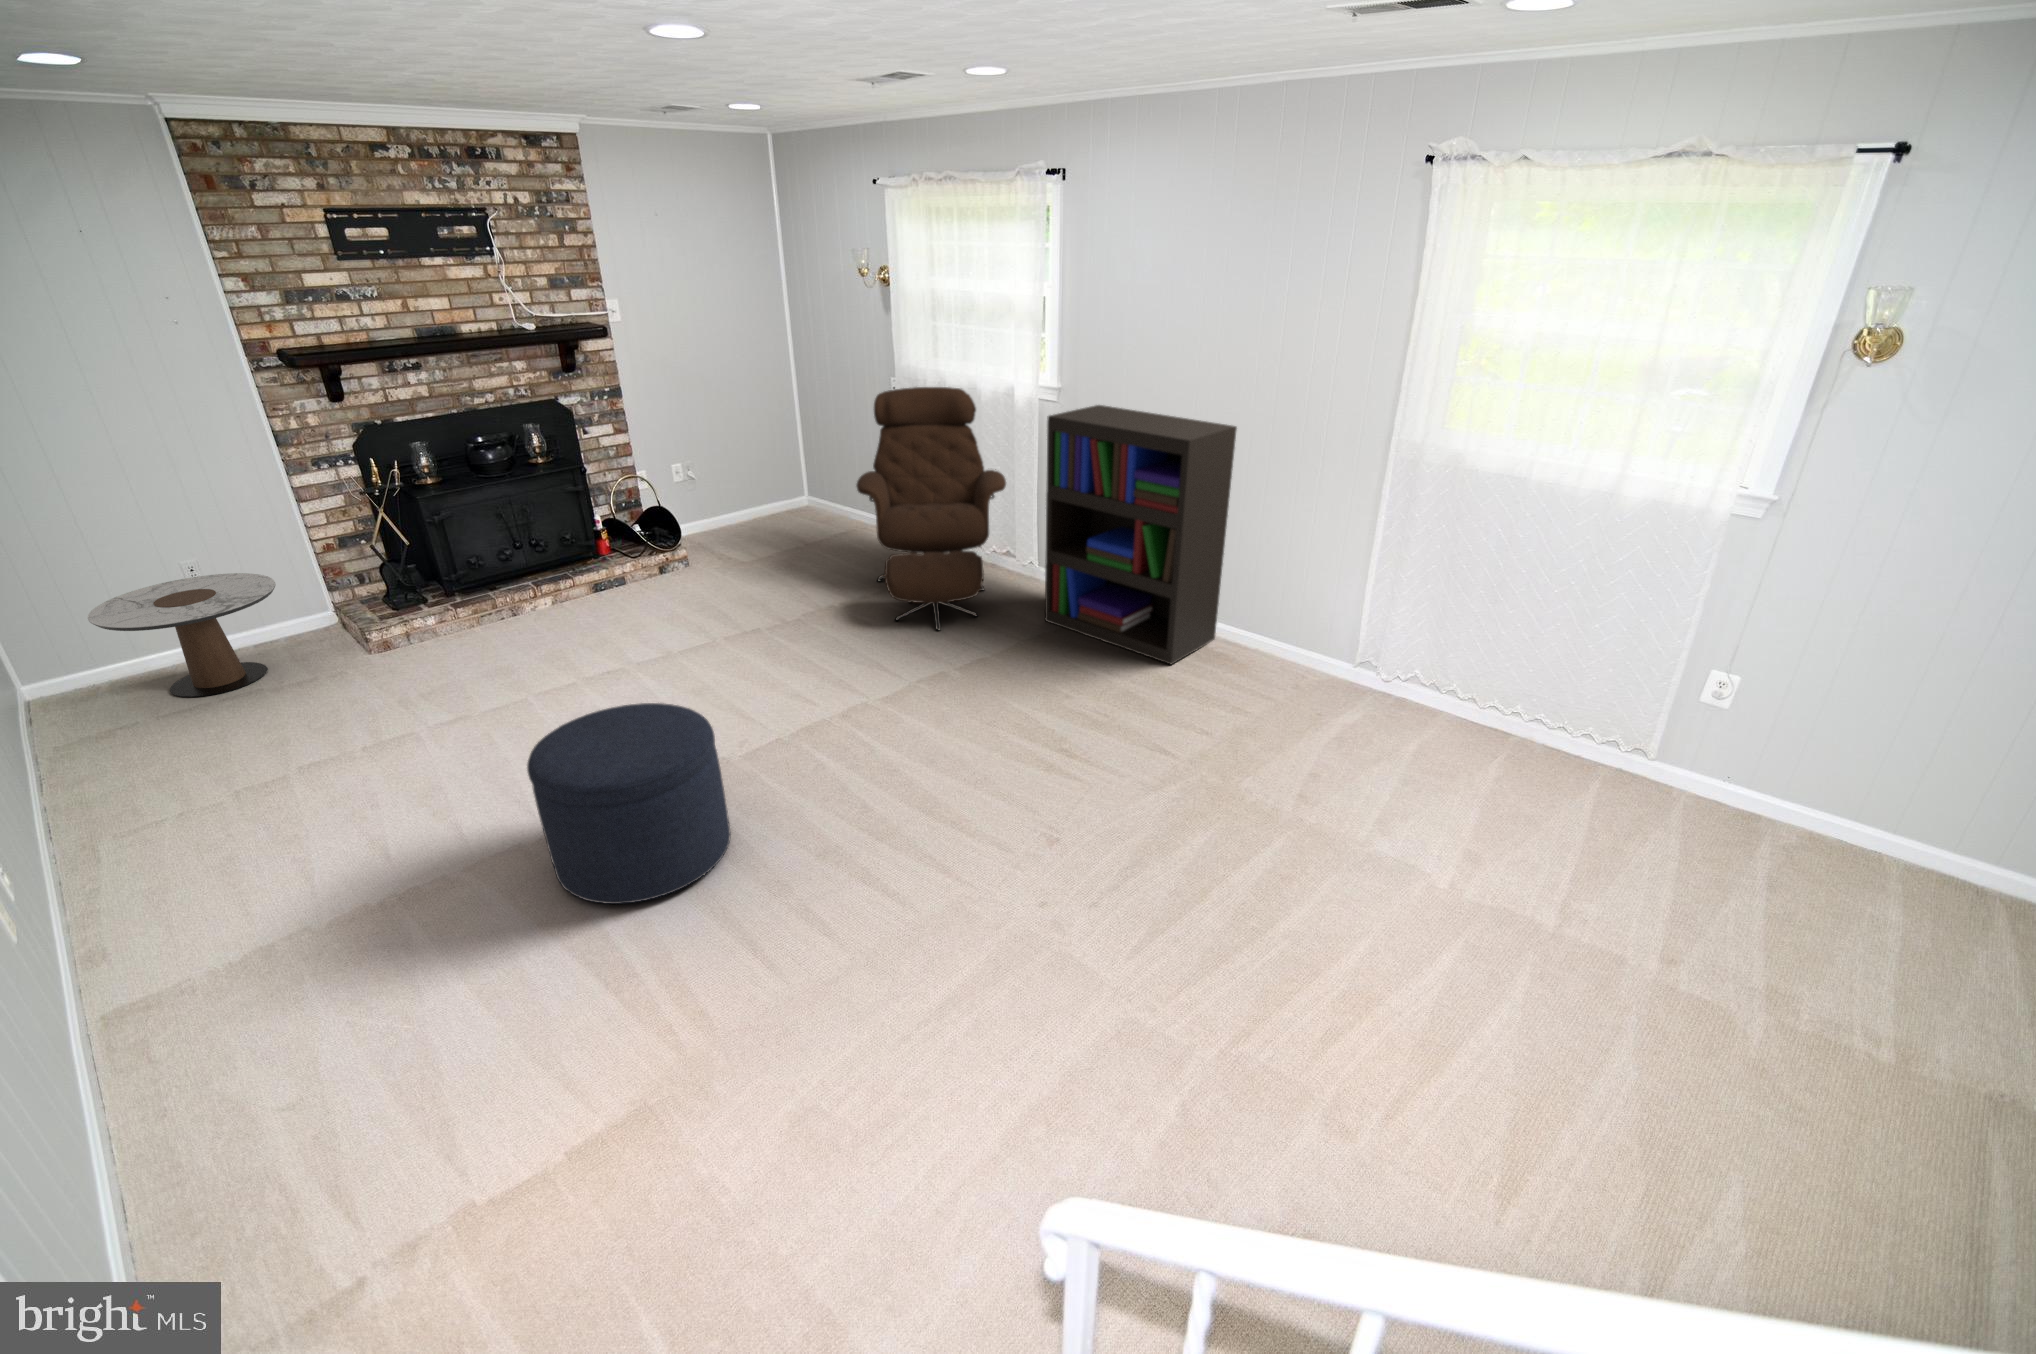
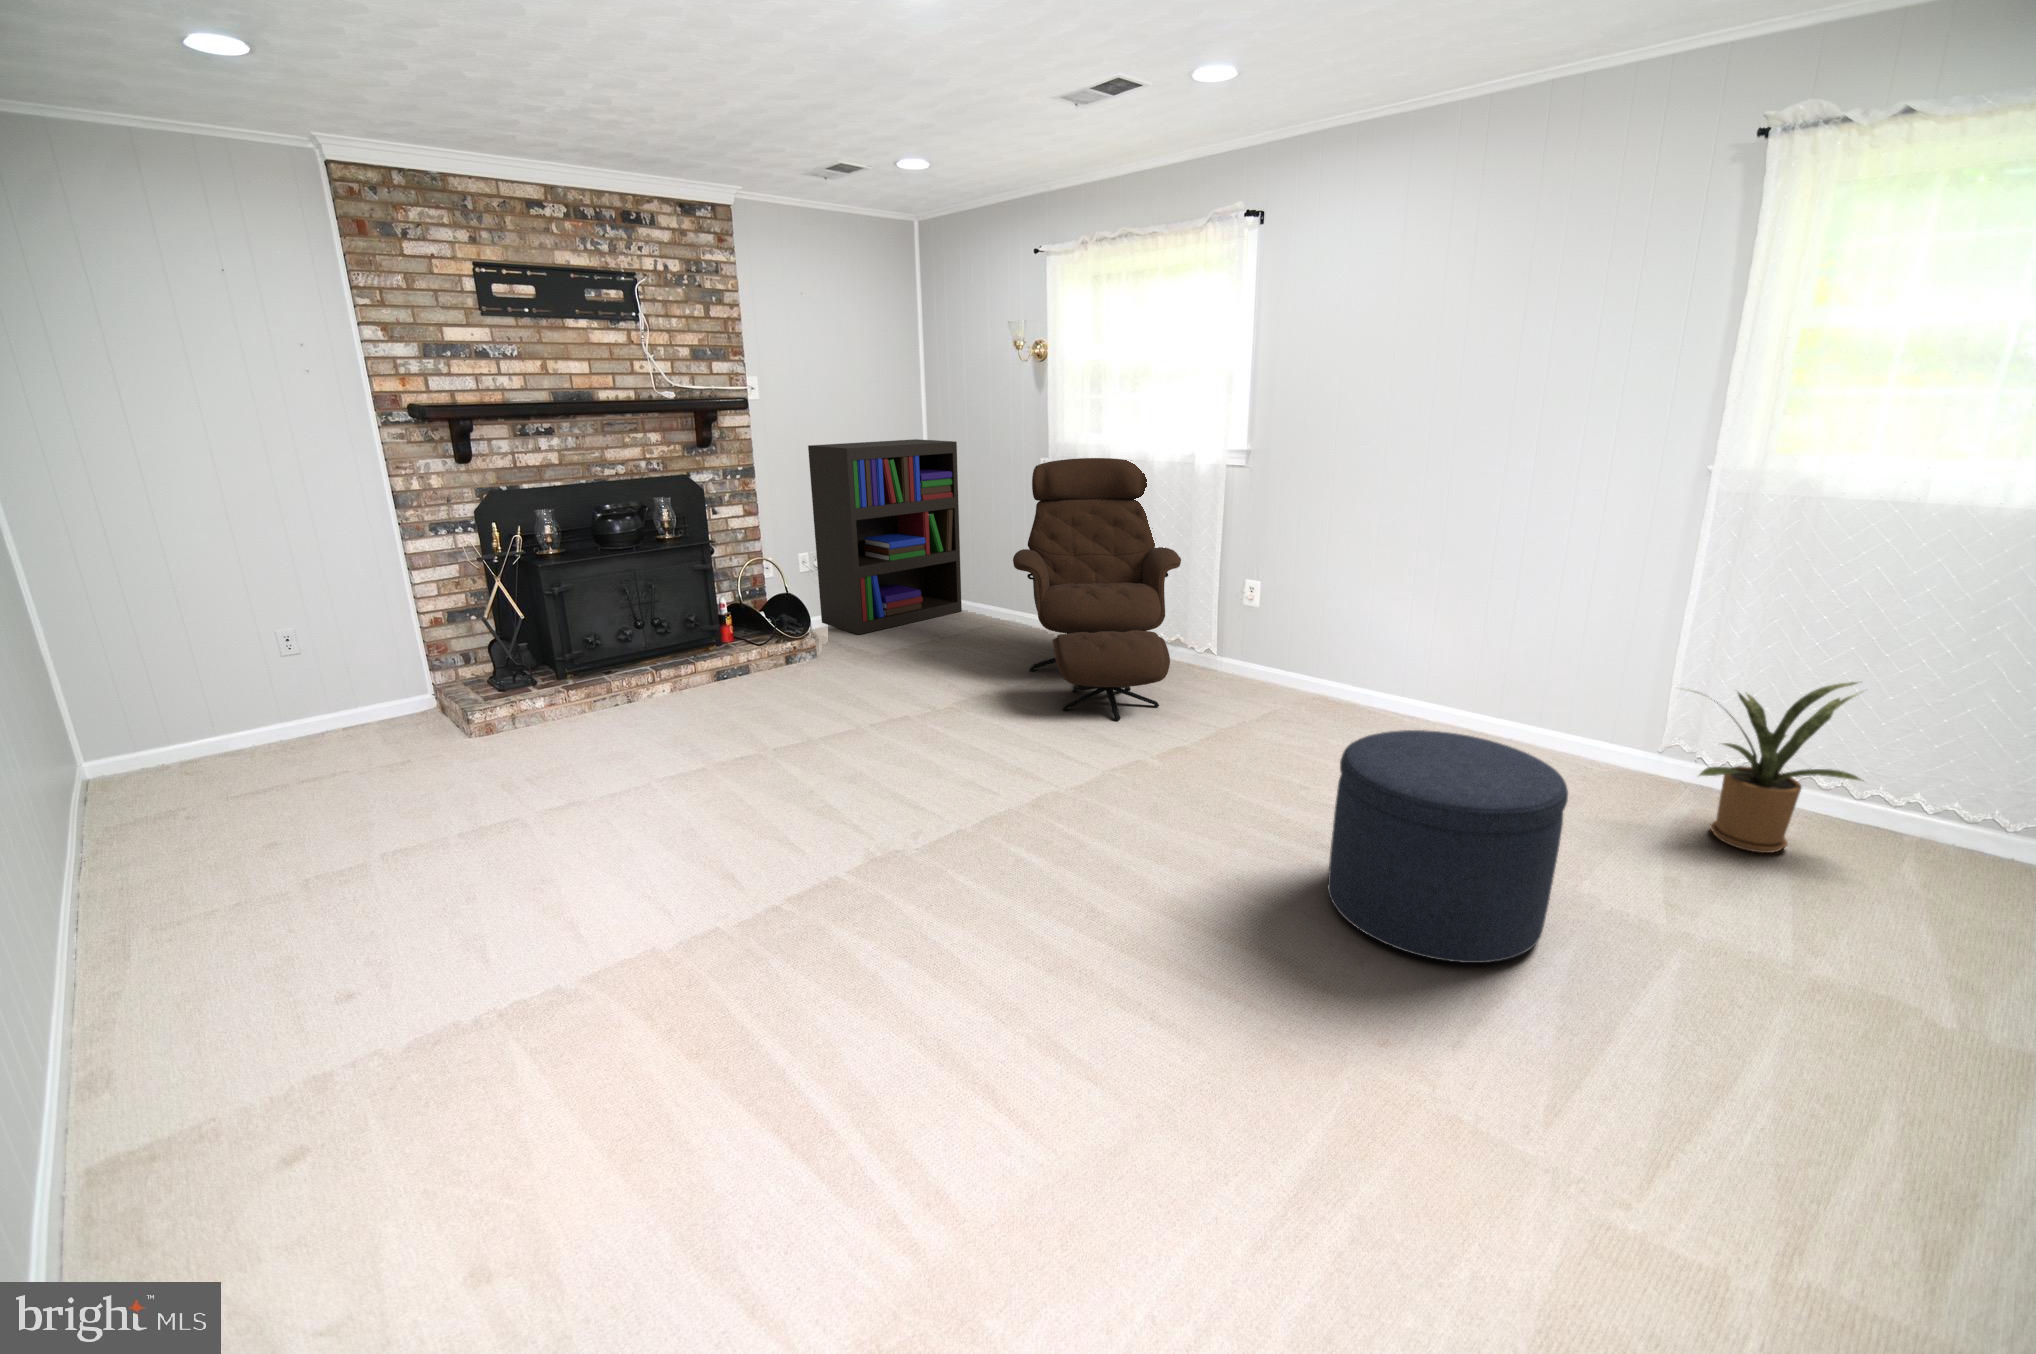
bookshelf: present [1045,405,1237,664] -> present [808,439,962,634]
side table: present [88,573,276,697] -> none [162,644,375,781]
house plant: none [1336,613,1467,741] -> present [1688,682,1864,853]
ottoman: present [527,703,731,904] -> present [1328,730,1568,963]

